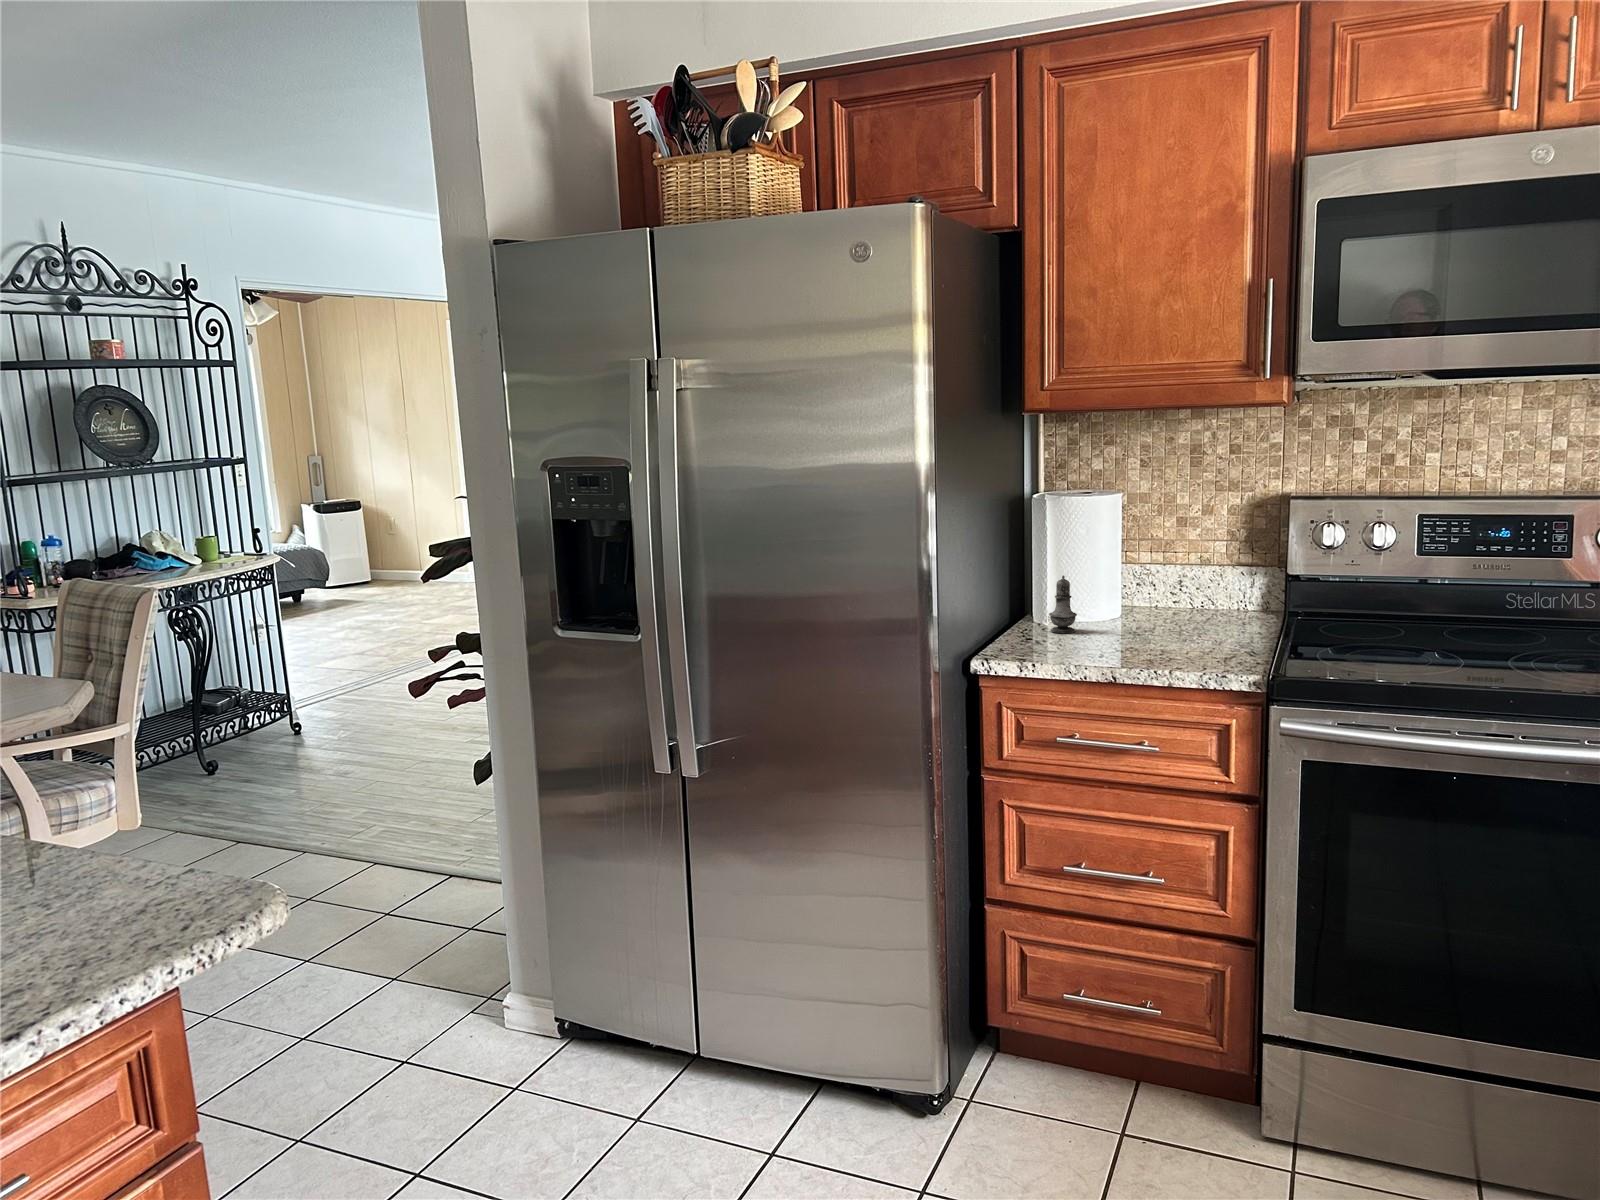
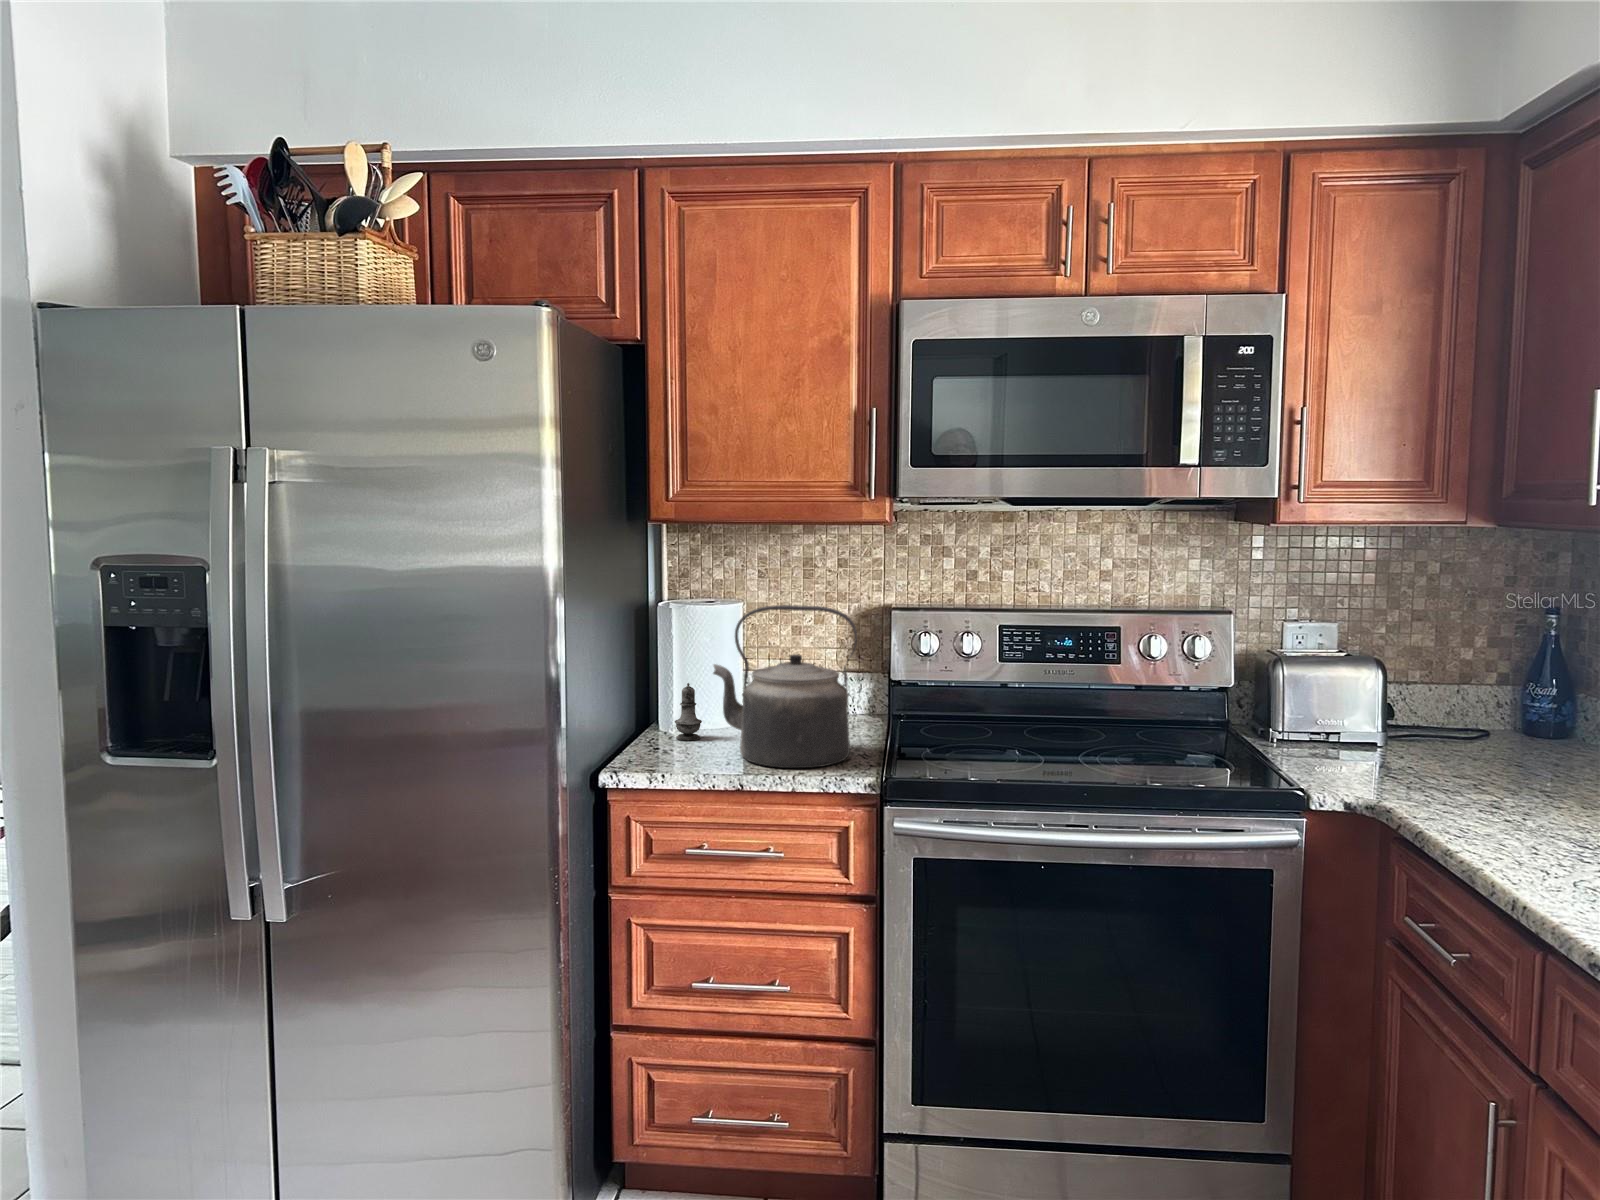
kettle: none [1088,495,1244,662] -> present [713,605,857,768]

